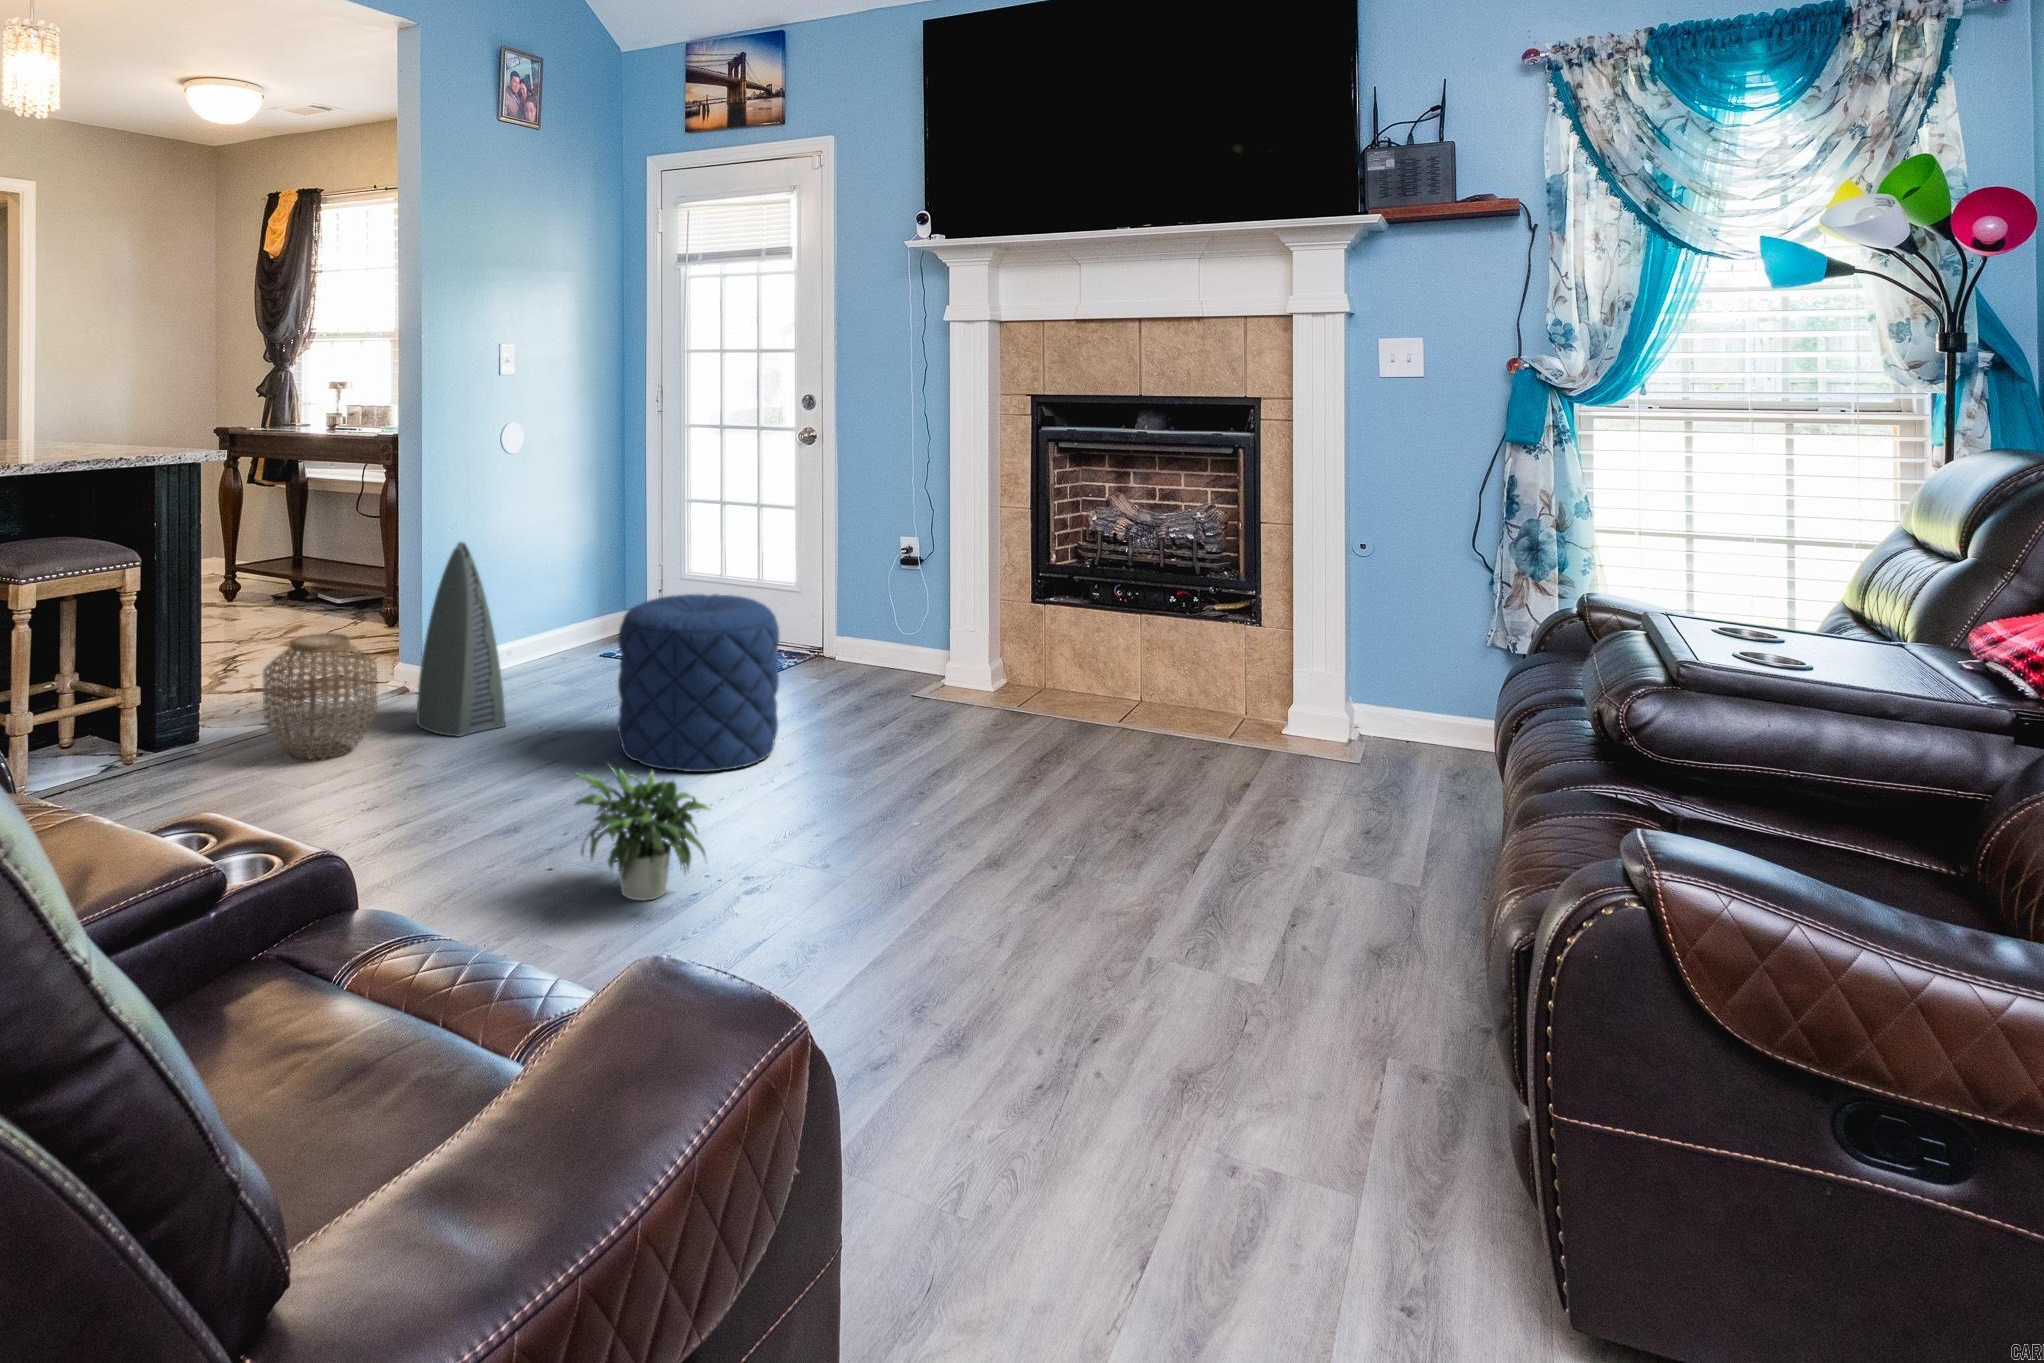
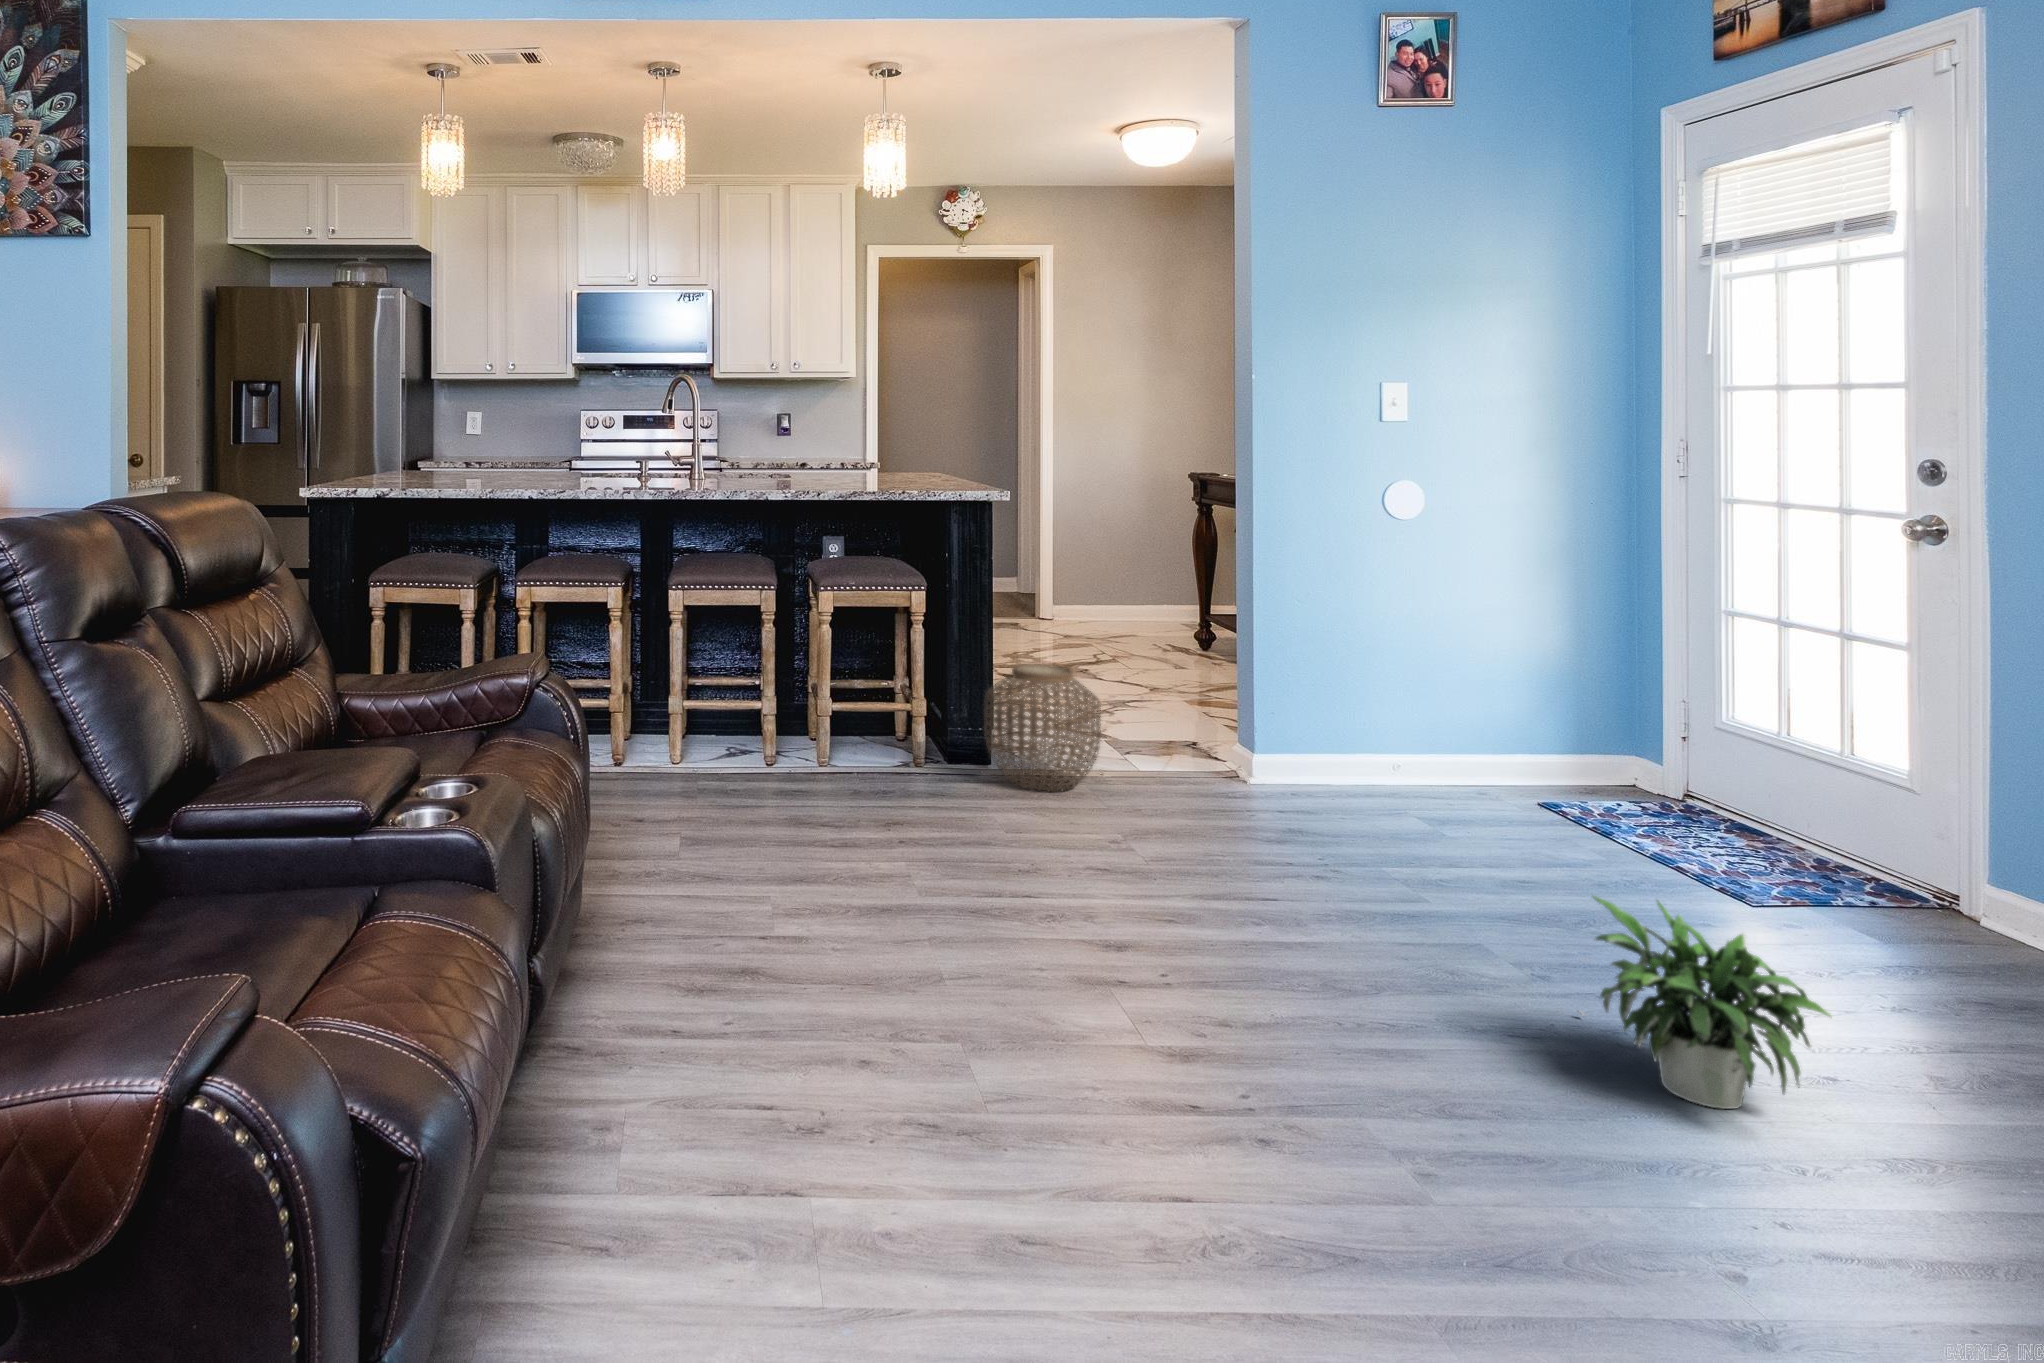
air purifier: present [417,542,505,737] -> none [1166,593,1261,815]
pouf: present [618,594,779,772] -> none [1335,693,1599,950]
potted plant: present [555,766,709,900] -> present [1577,897,1830,1109]

